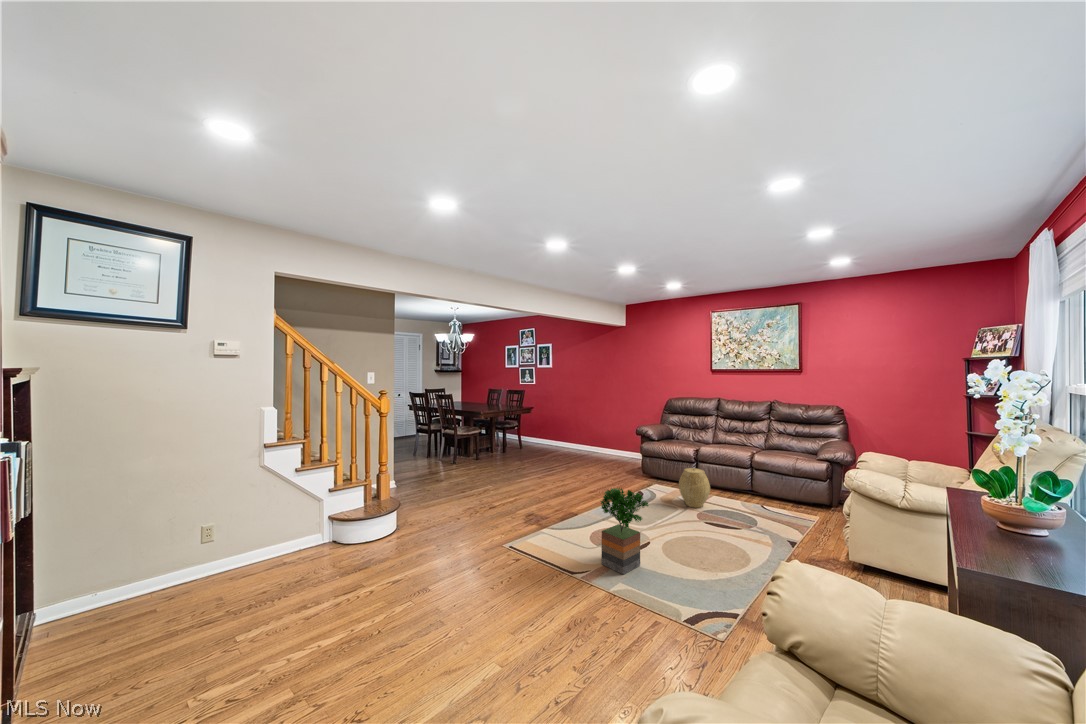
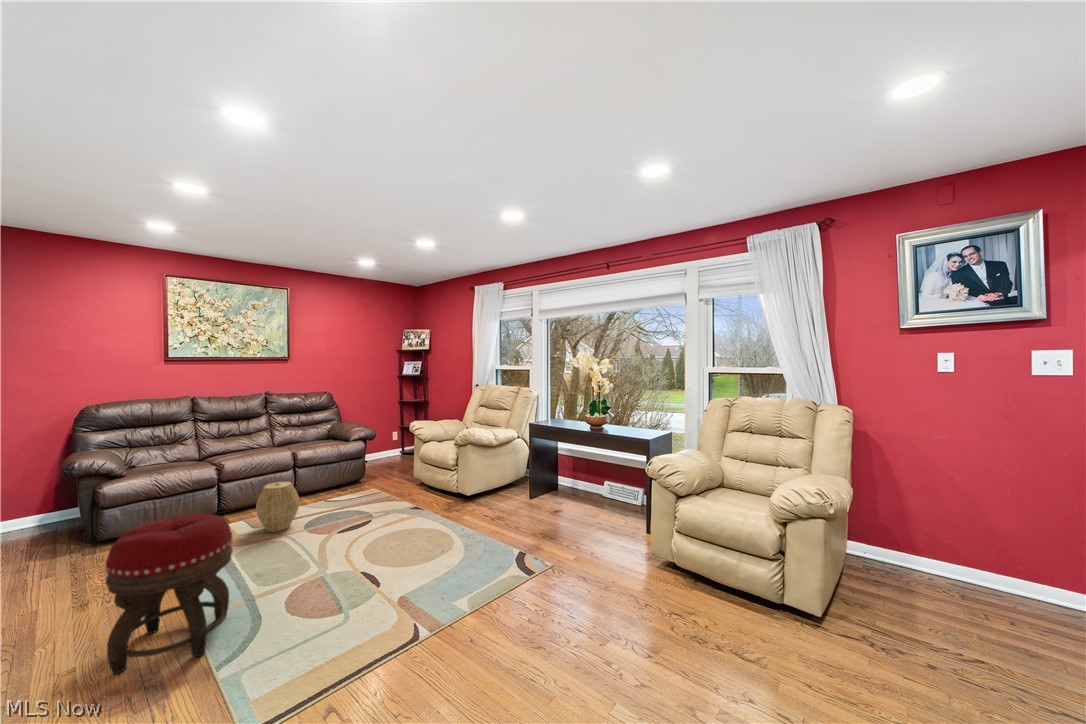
footstool: none [534,452,584,526] -> present [106,513,233,674]
potted tree: present [601,488,649,575] -> none [356,500,426,608]

